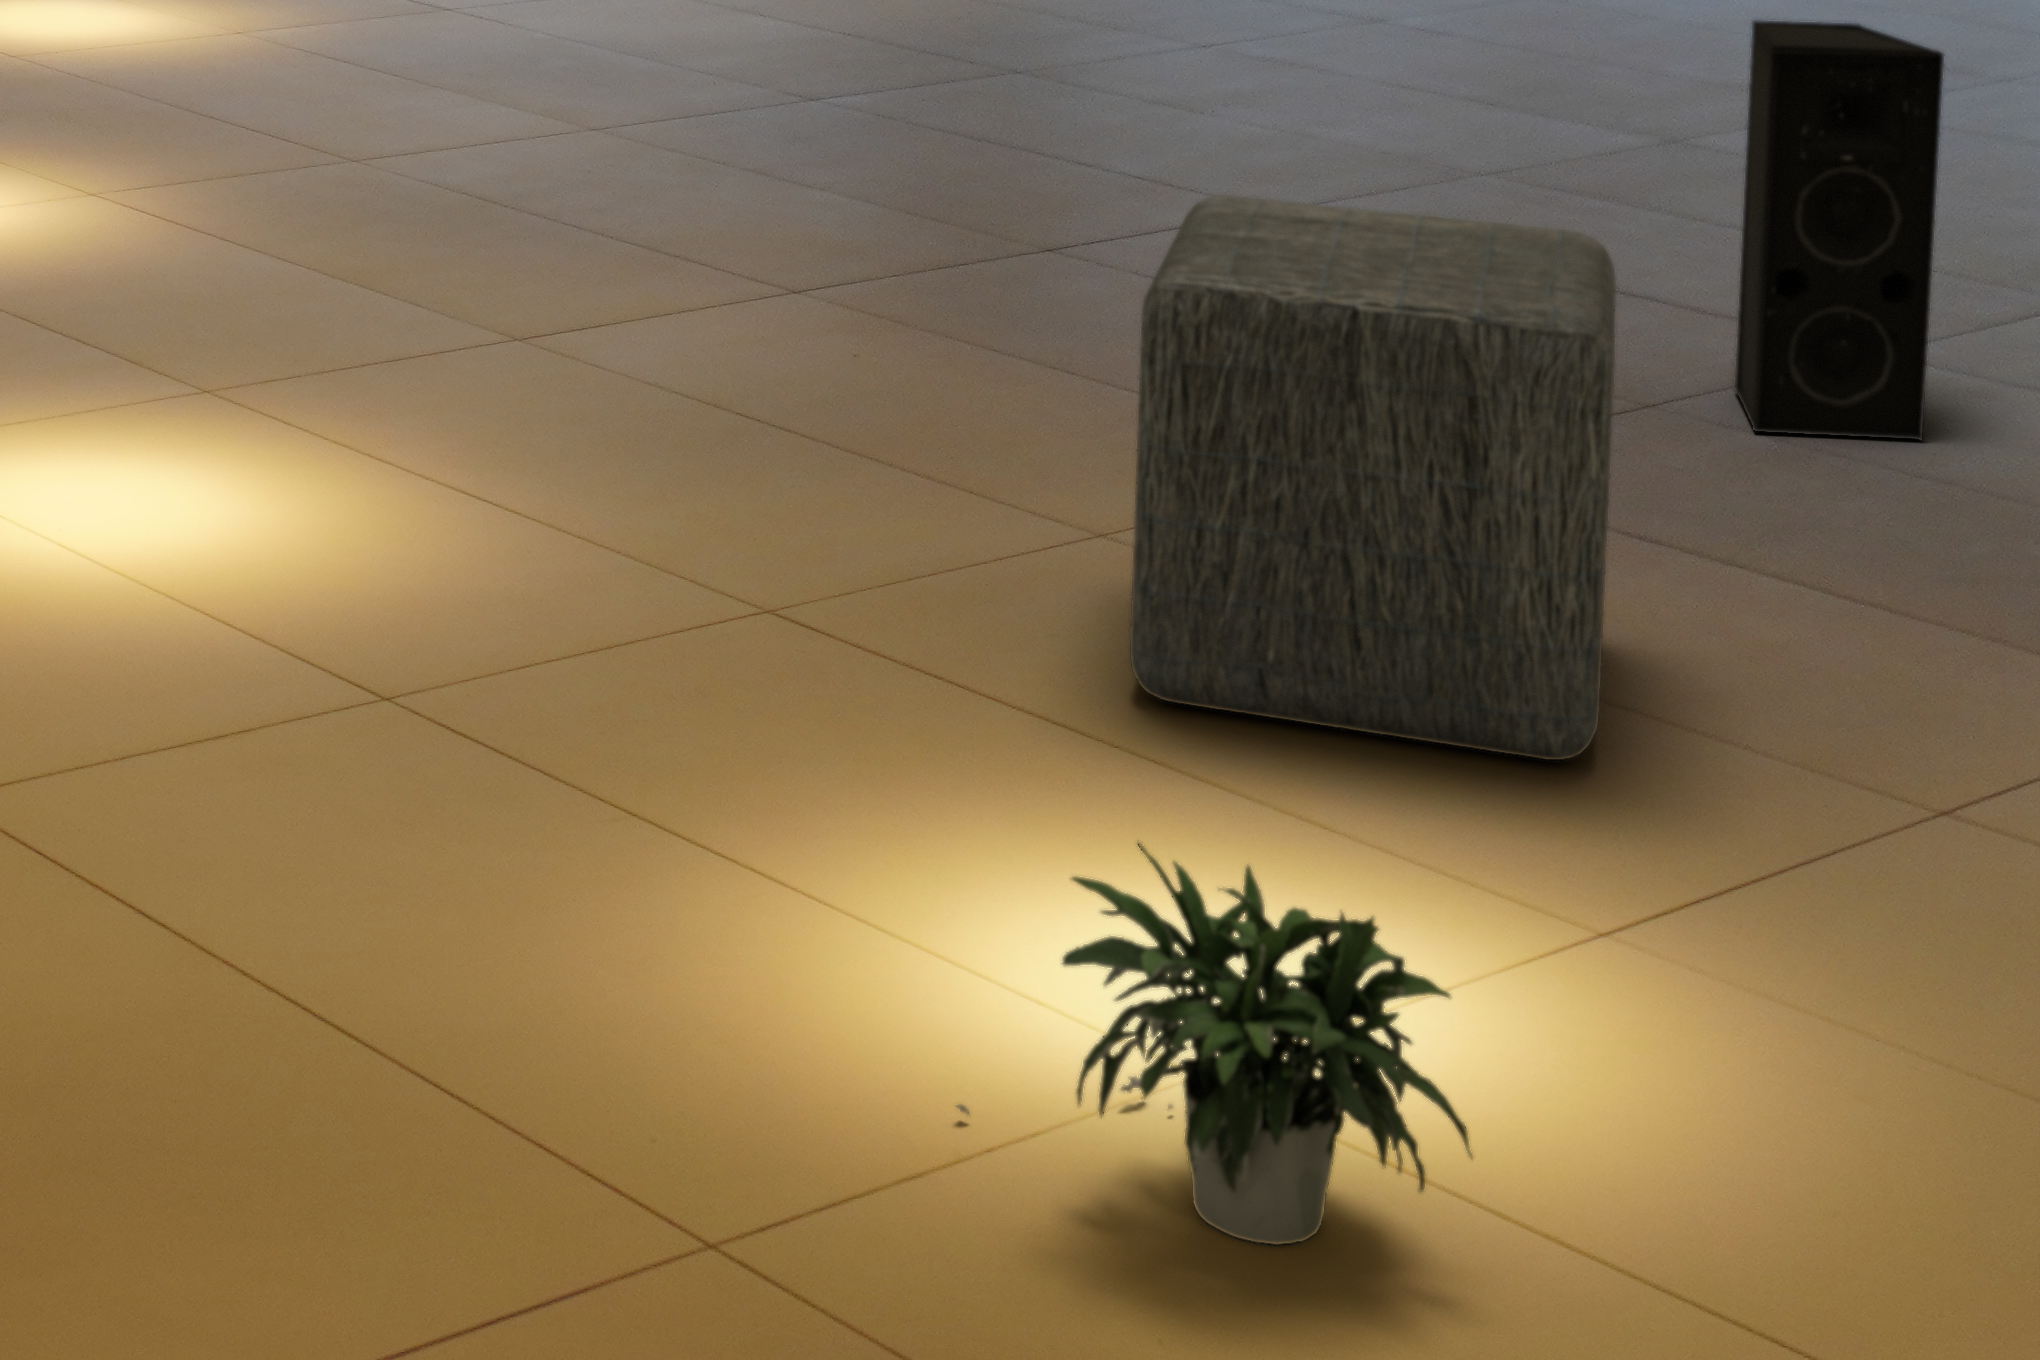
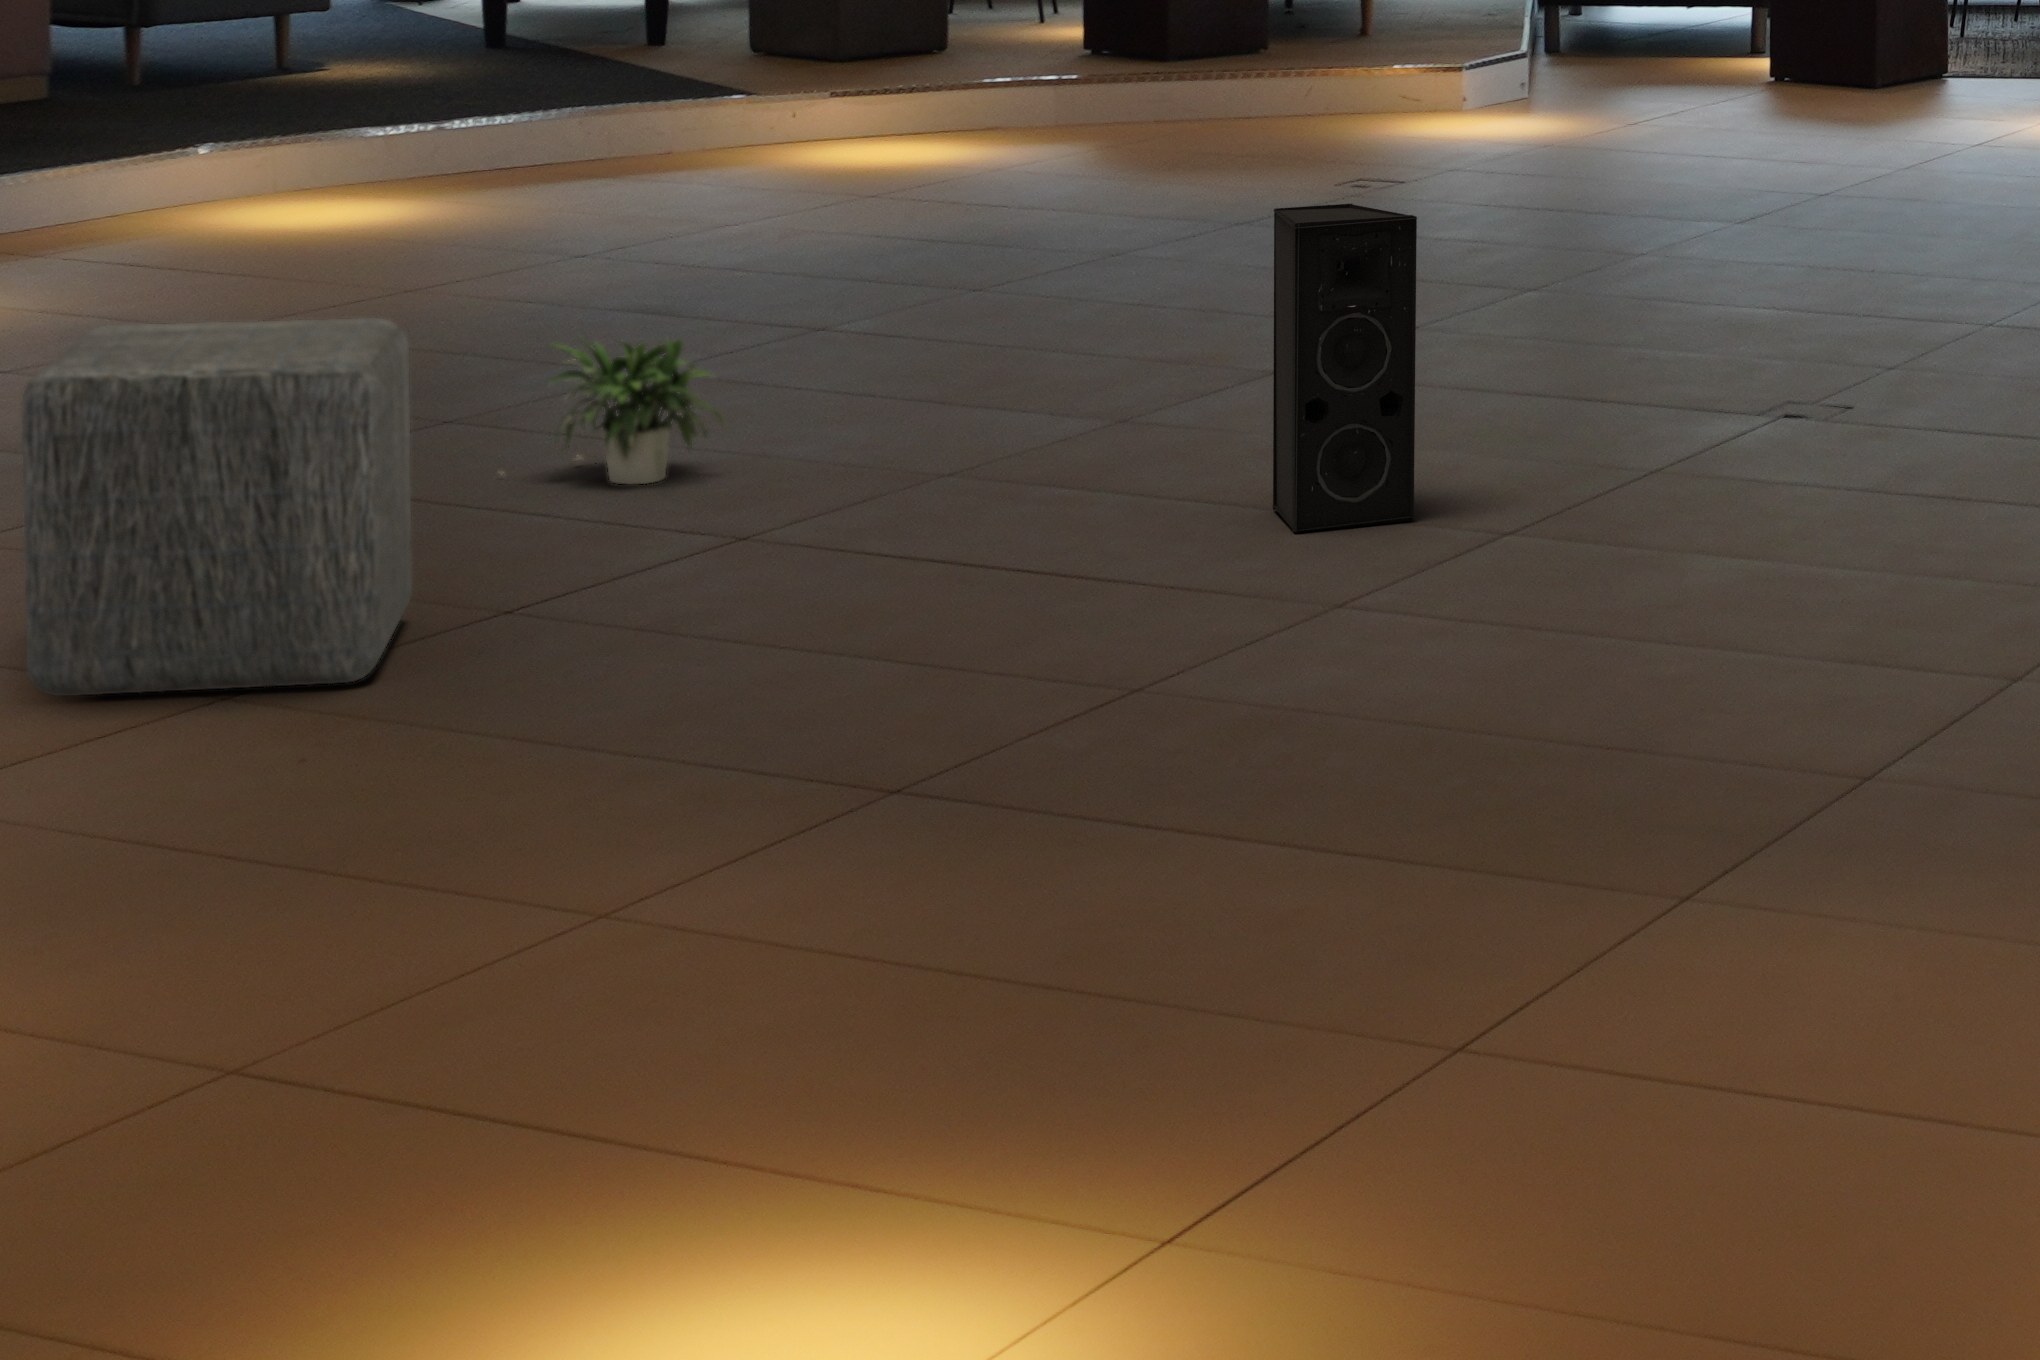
ottoman: present [1130,195,1616,760] -> present [22,318,412,696]
potted plant: present [957,843,1472,1245] -> present [548,339,723,484]

